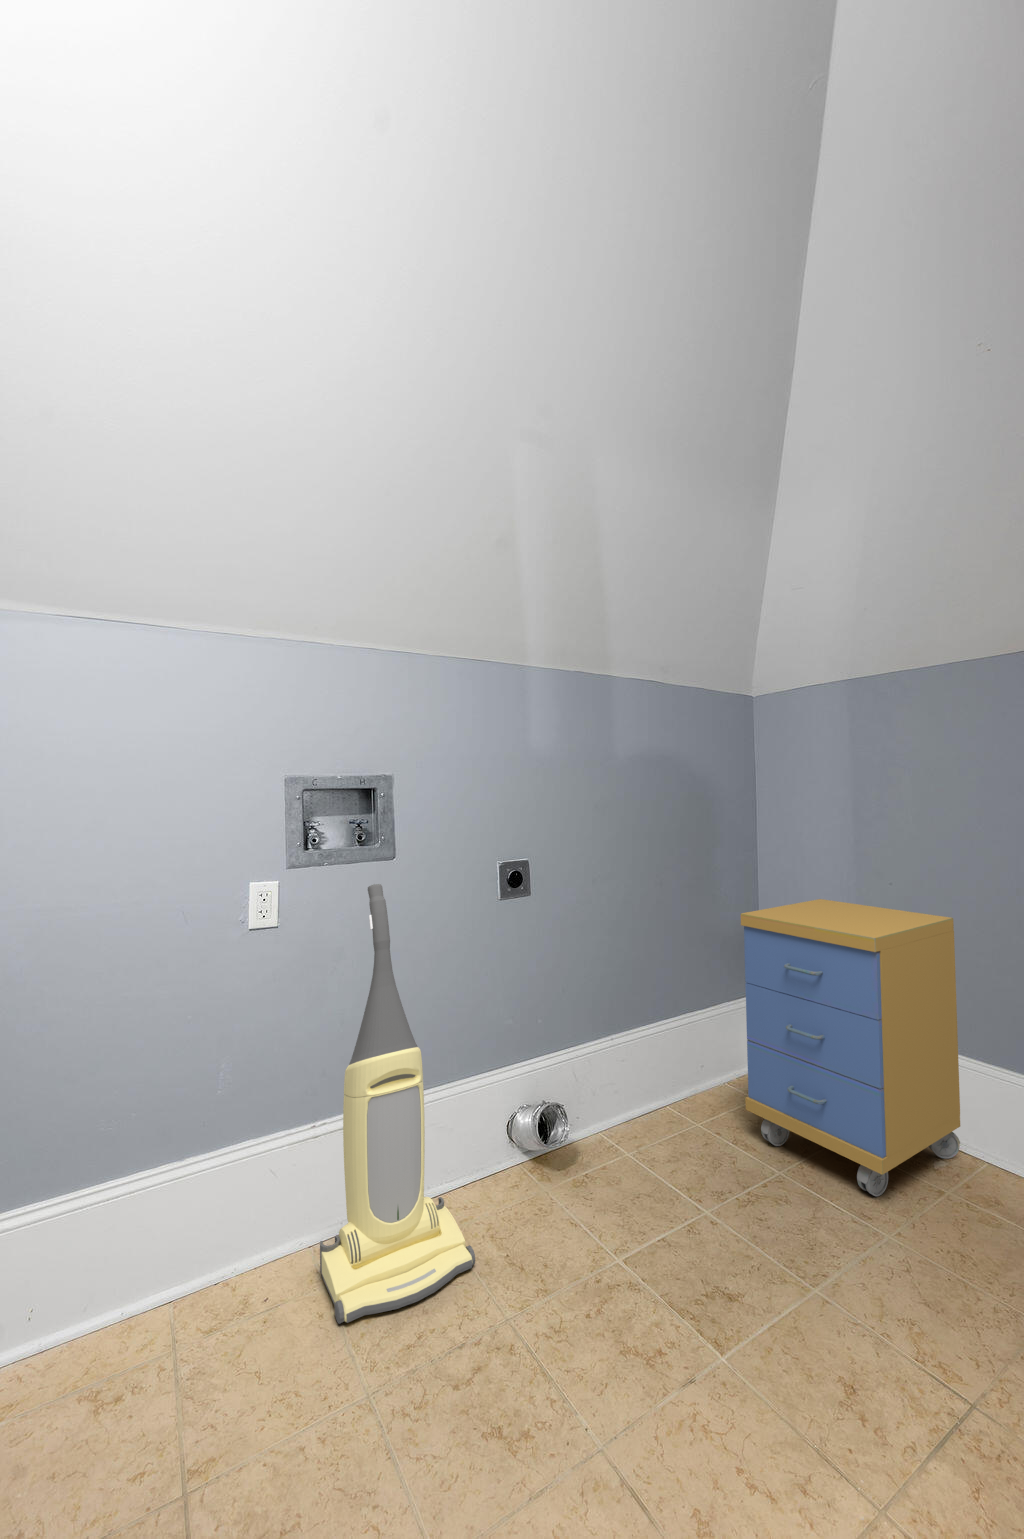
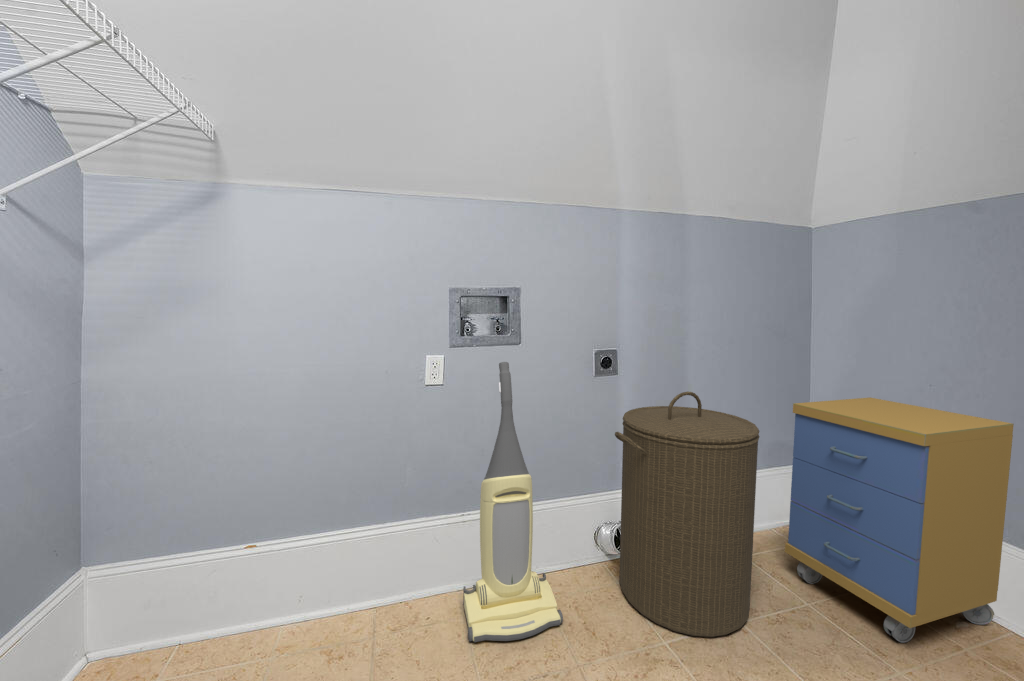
laundry hamper: none [532,908,712,1243] -> present [615,392,759,637]

